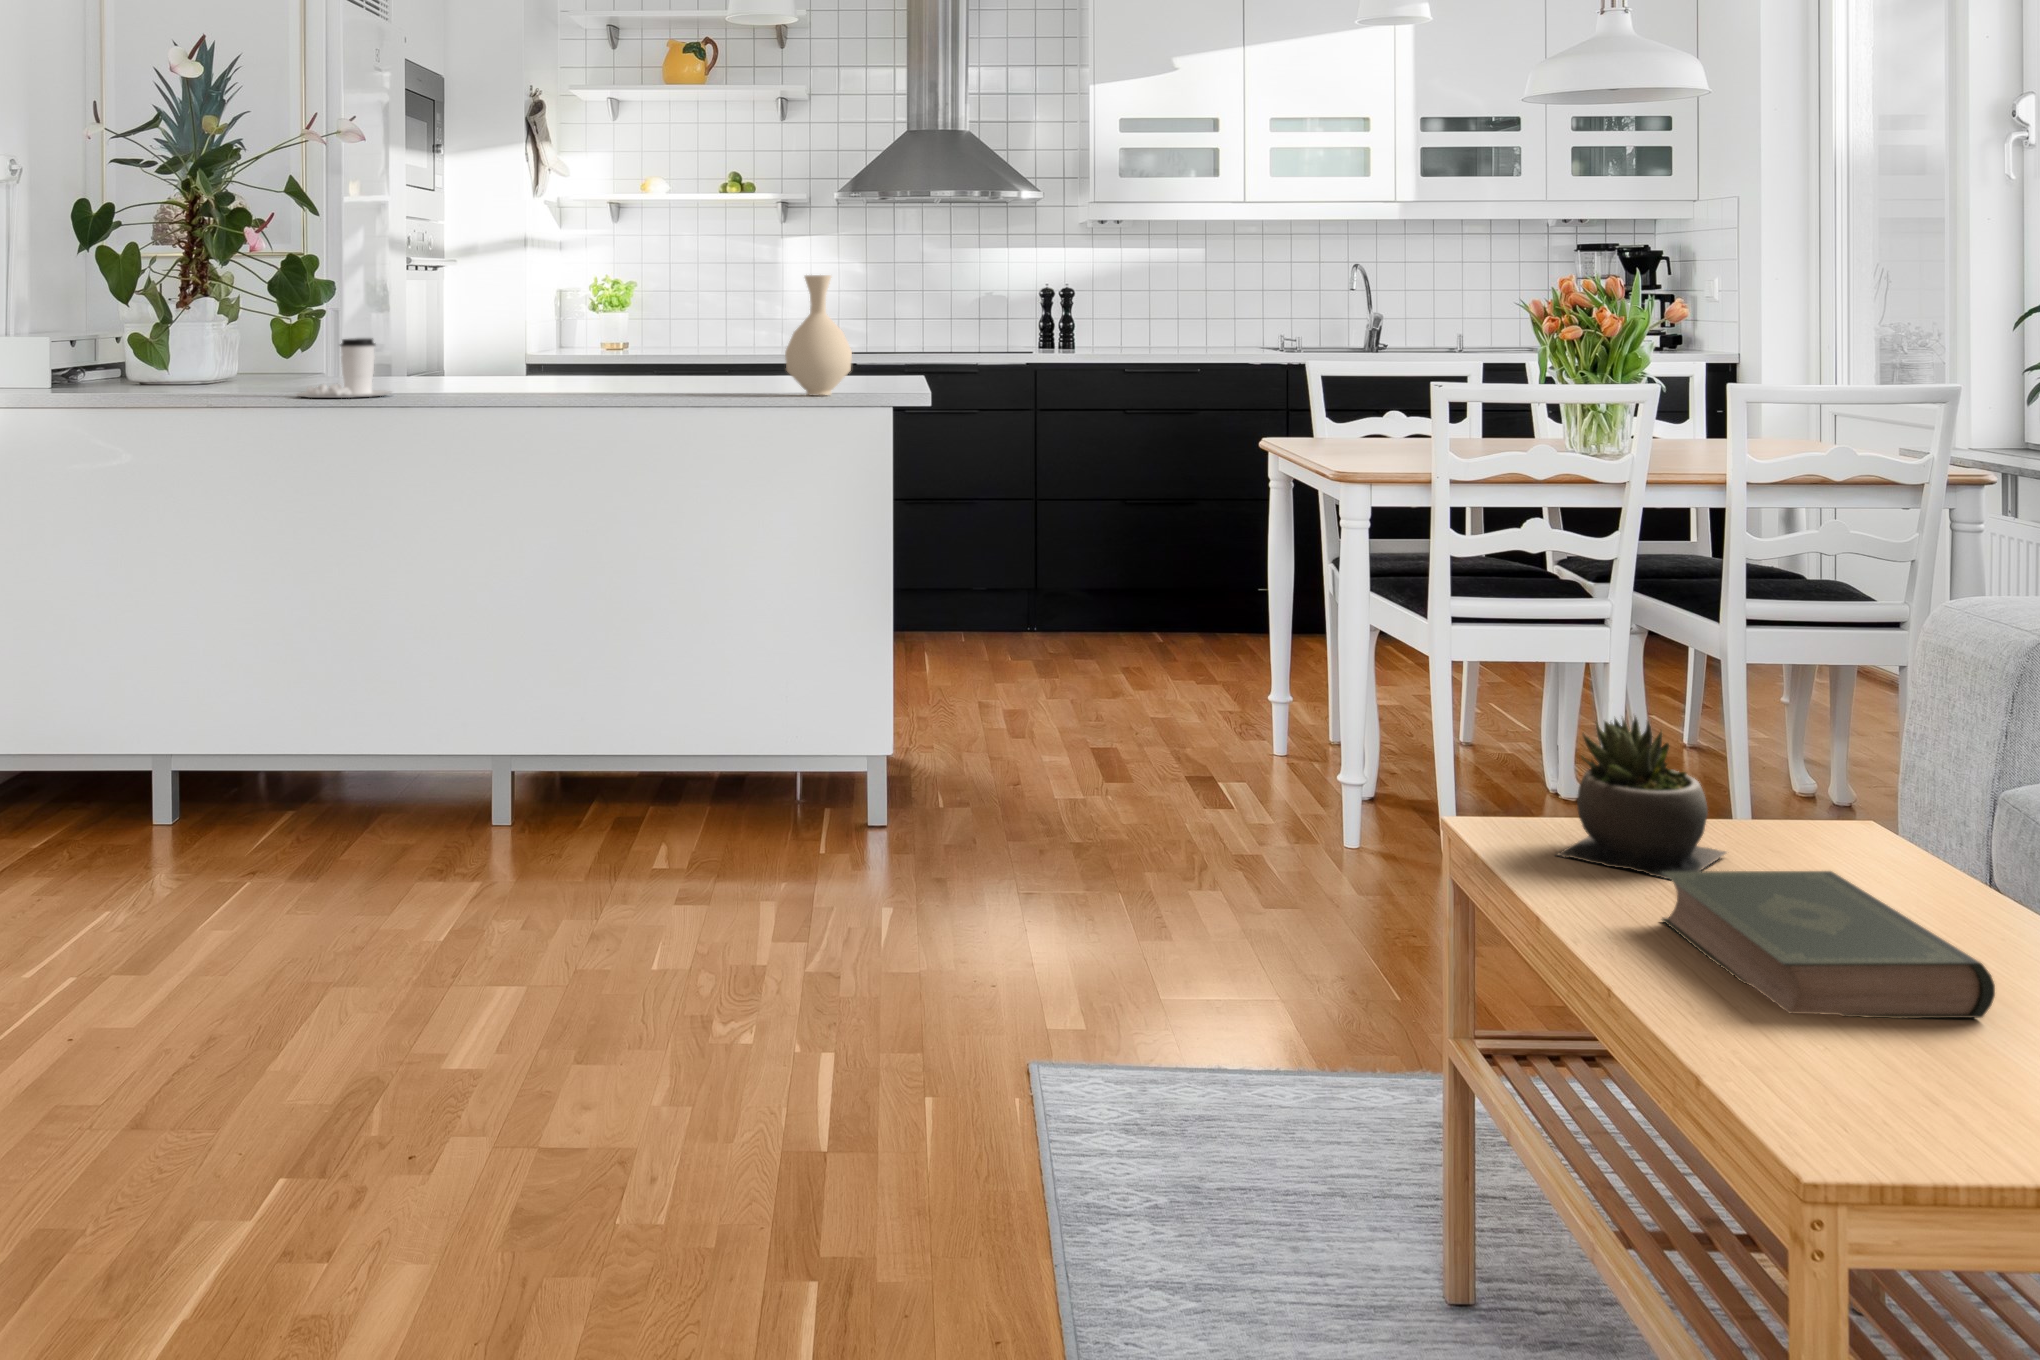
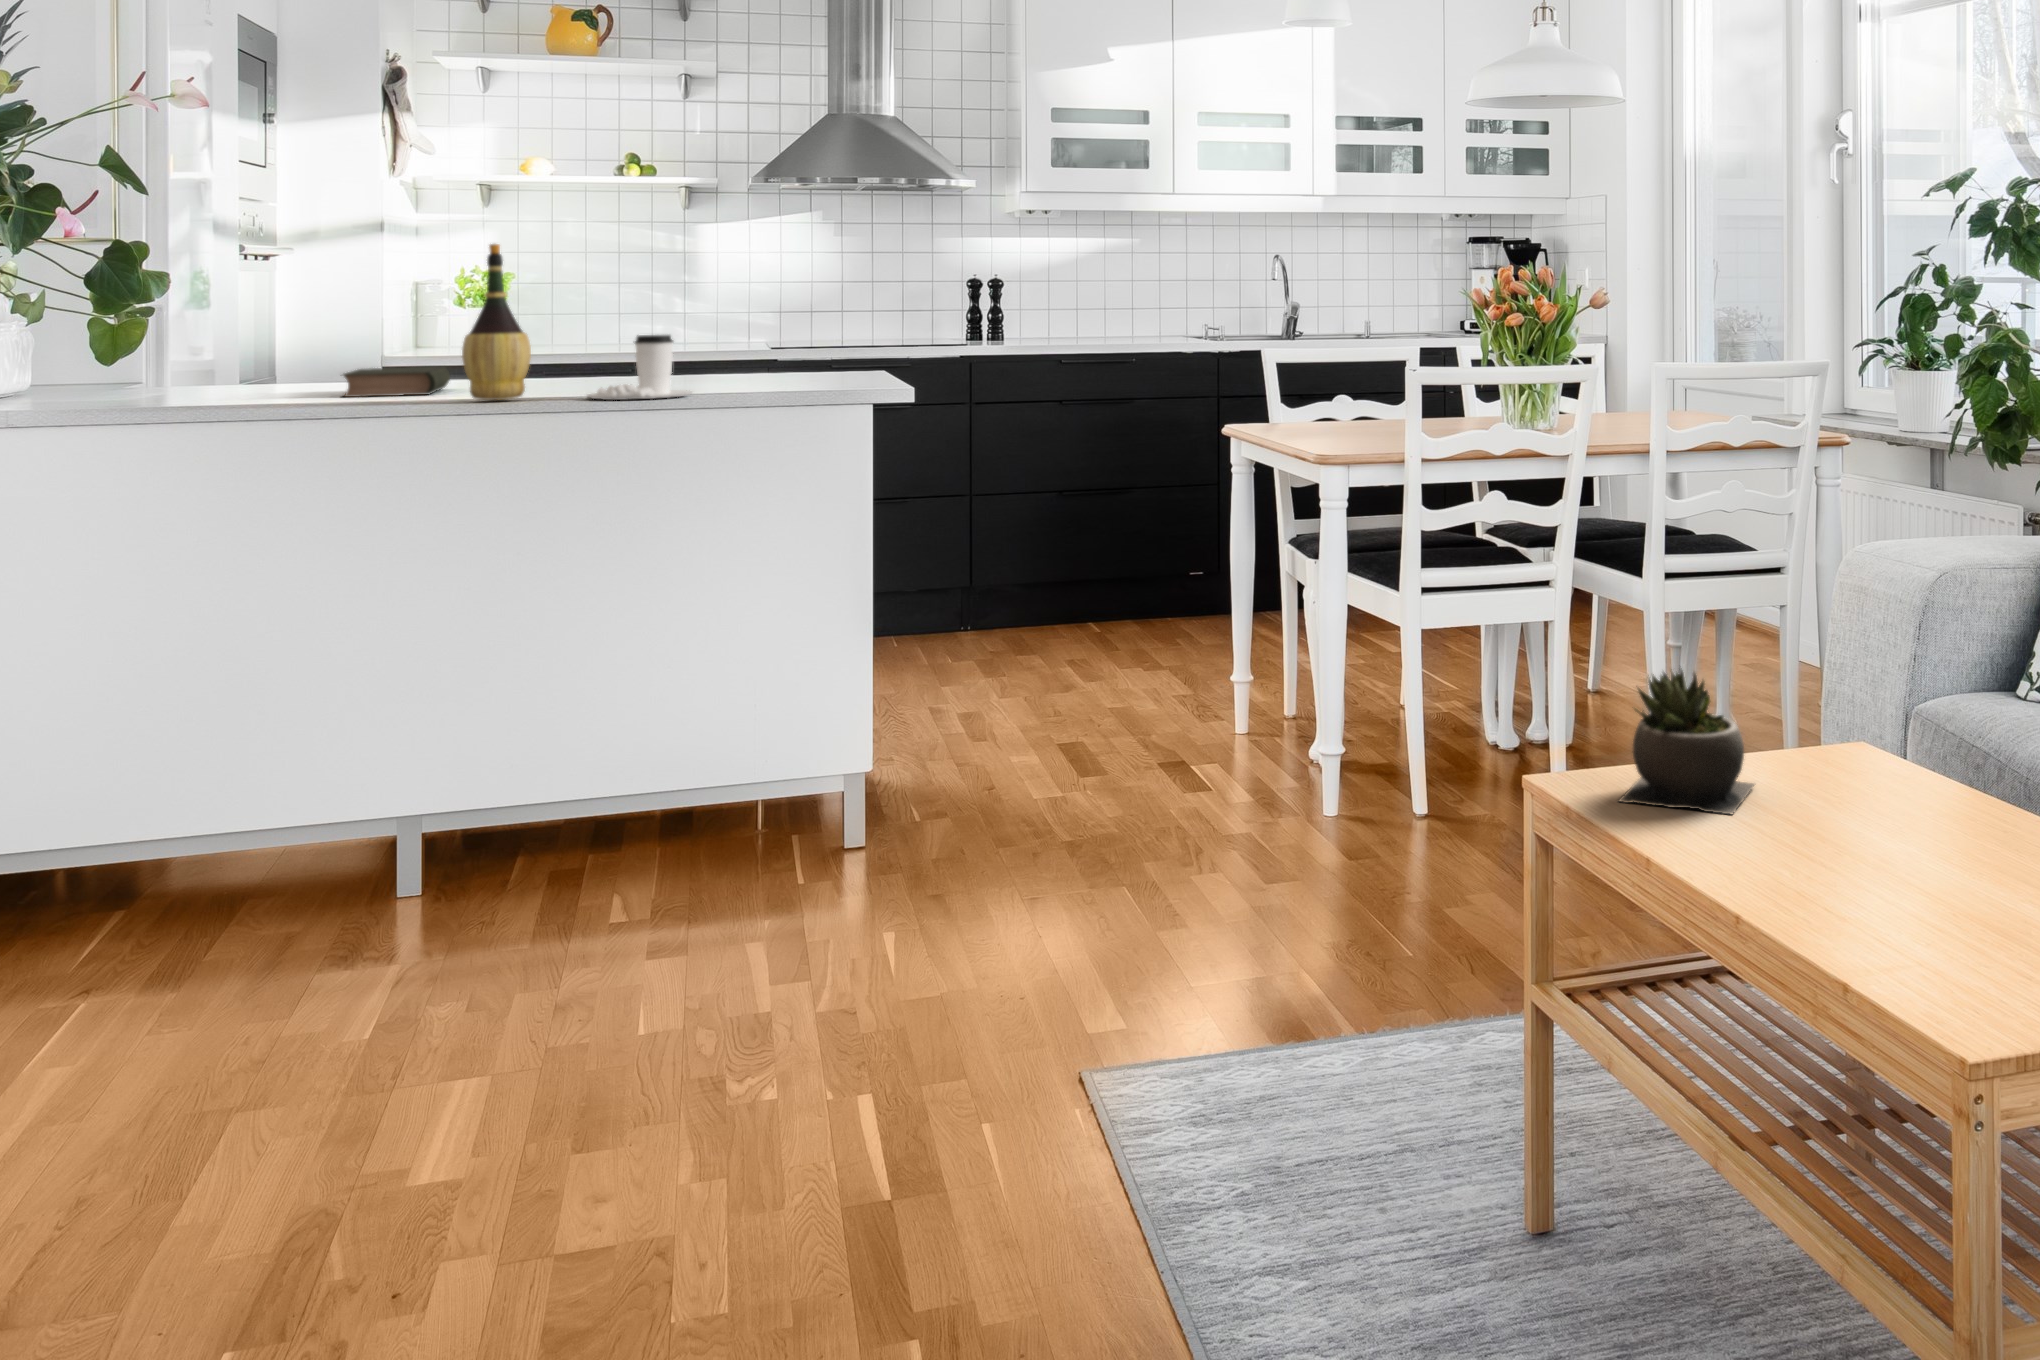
wine bottle: none [539,252,597,394] -> present [462,244,531,400]
vase: present [785,275,852,395] -> none [748,267,822,394]
coffee cup: present [297,338,392,398] -> present [587,335,692,400]
book: present [1661,871,1995,1018] -> present [343,367,450,397]

